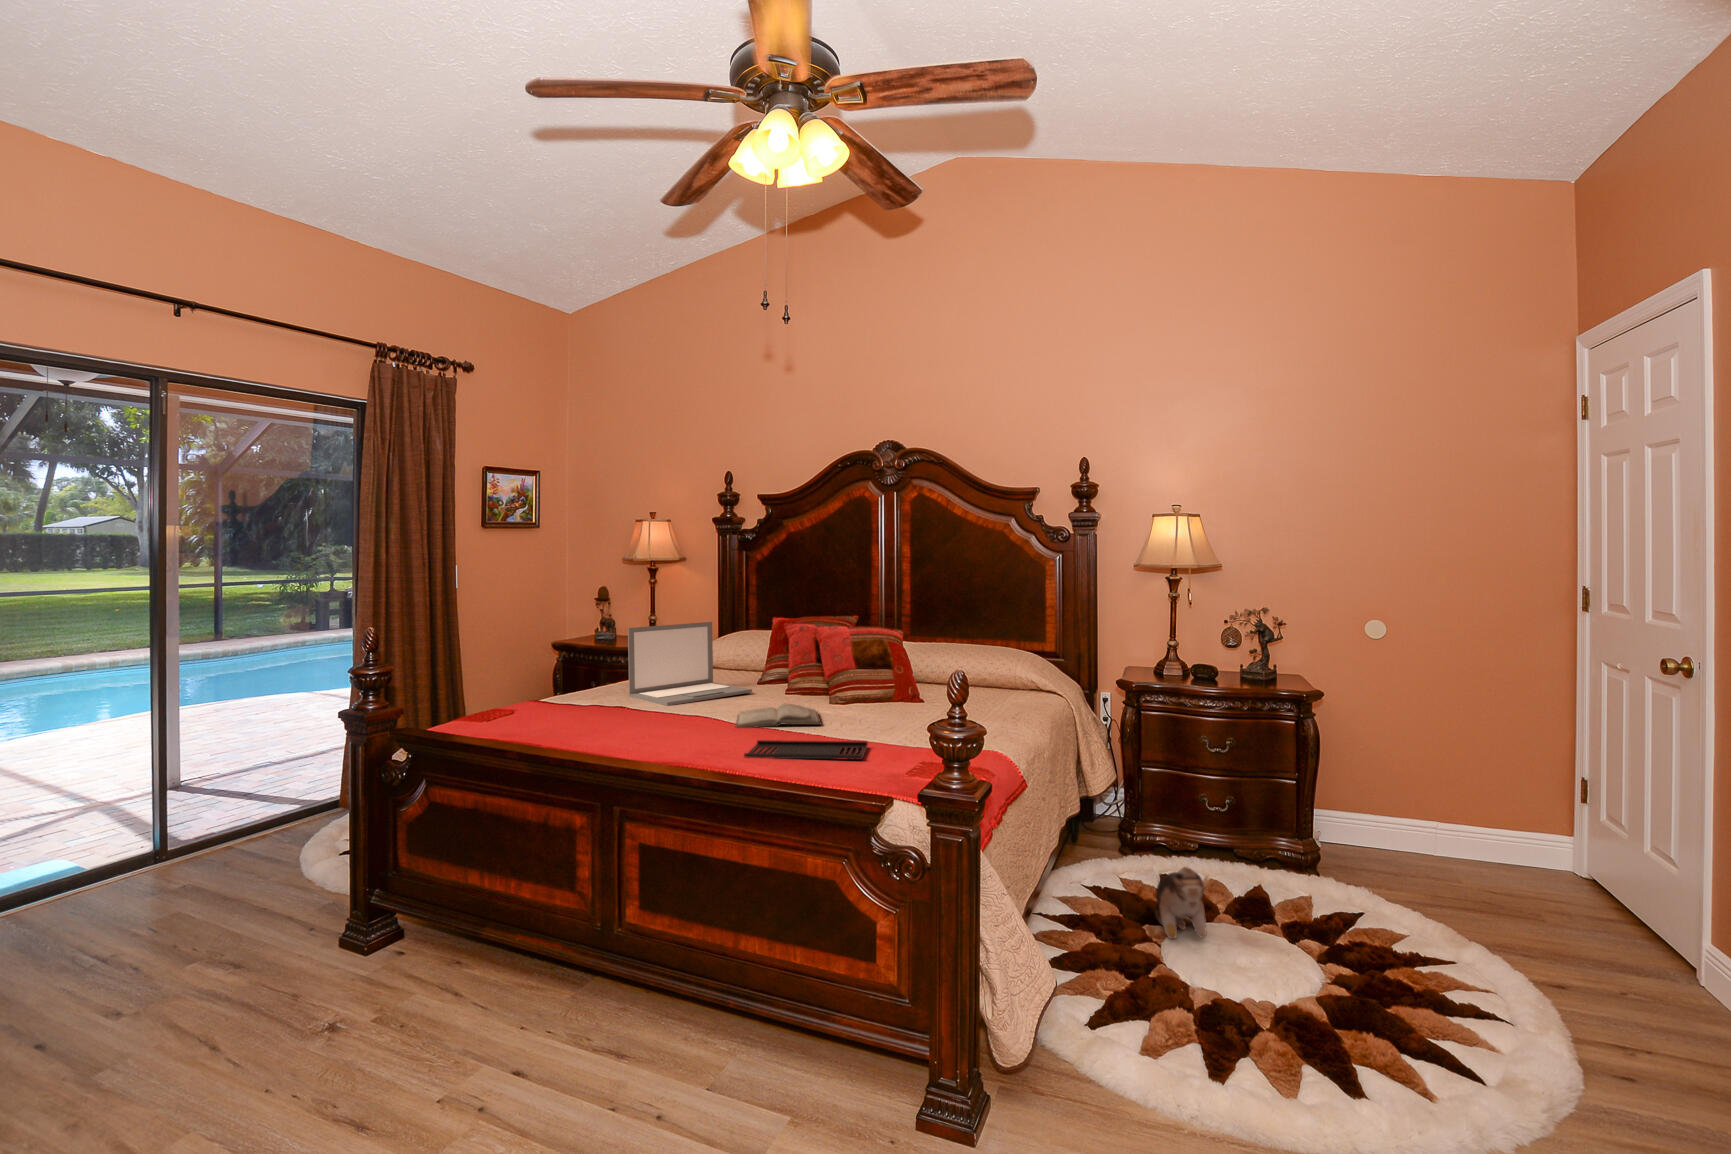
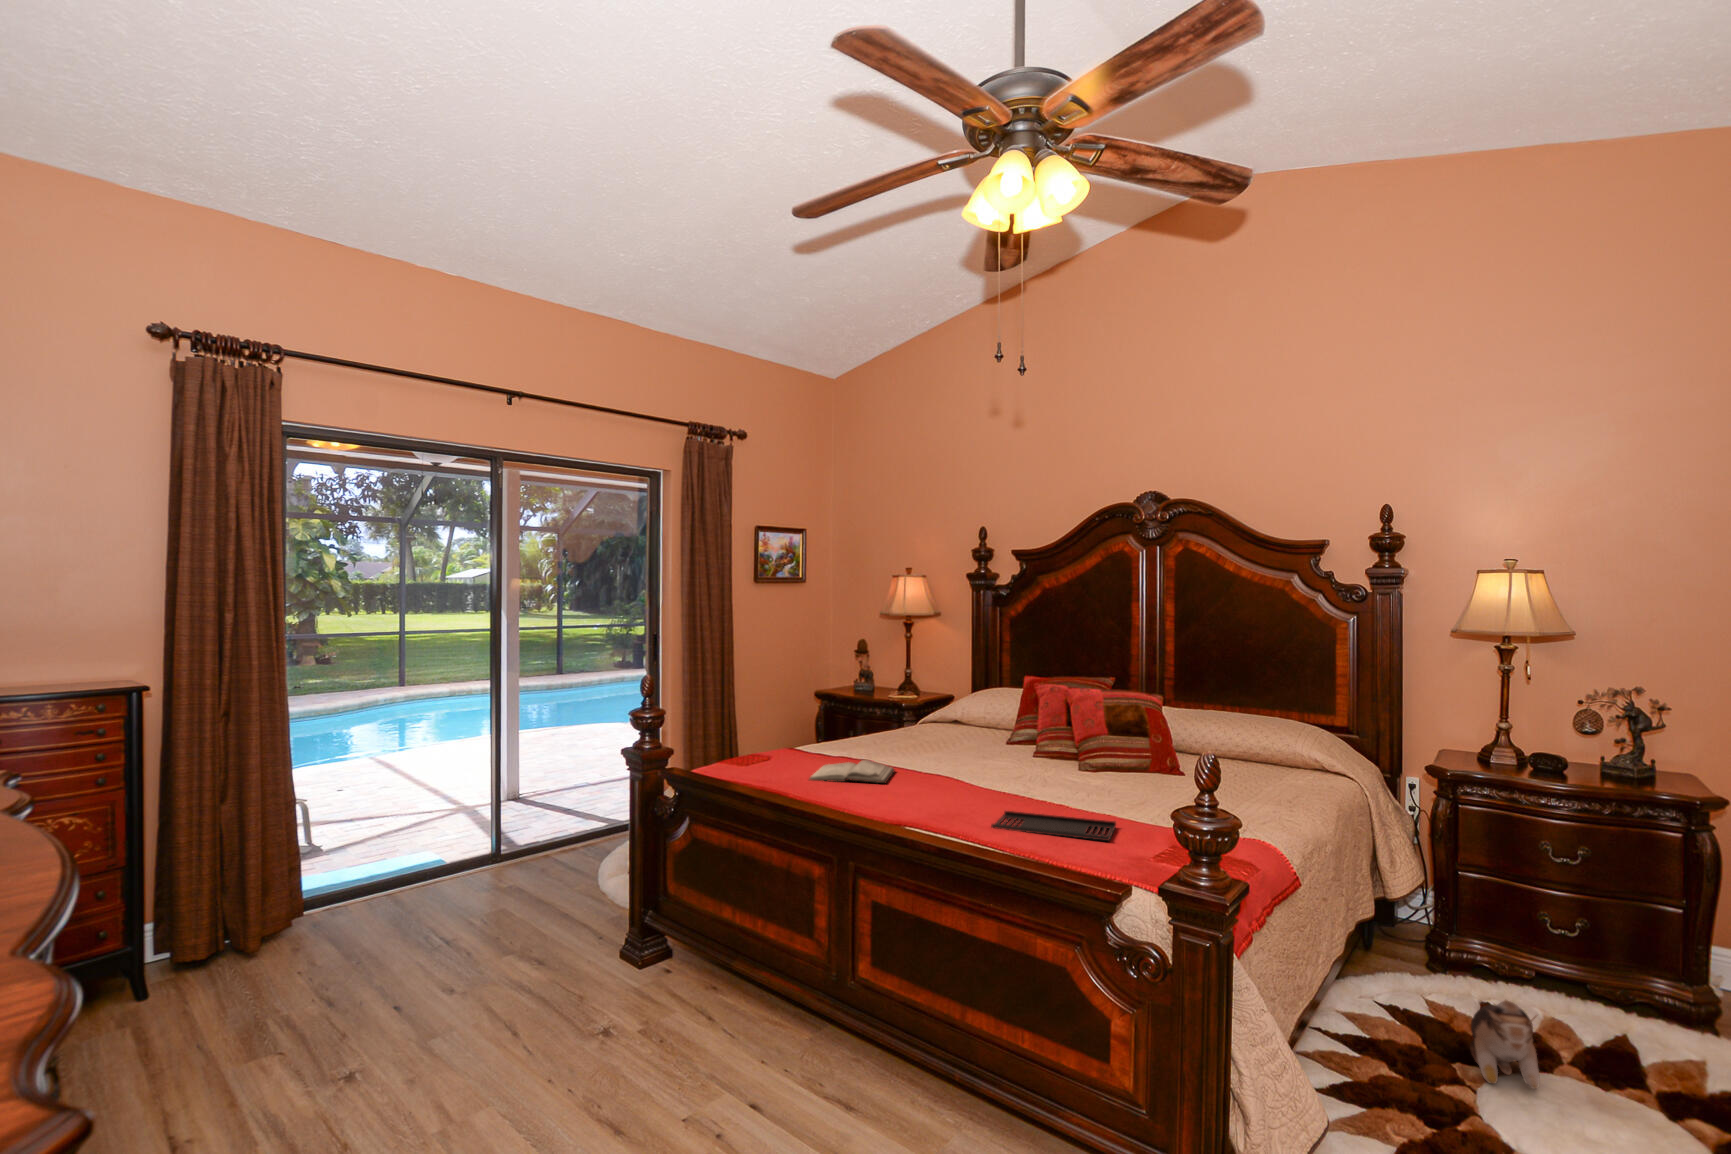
laptop: present [628,622,752,706] -> none [884,682,1002,765]
diary: present [736,703,822,728] -> present [809,760,895,783]

